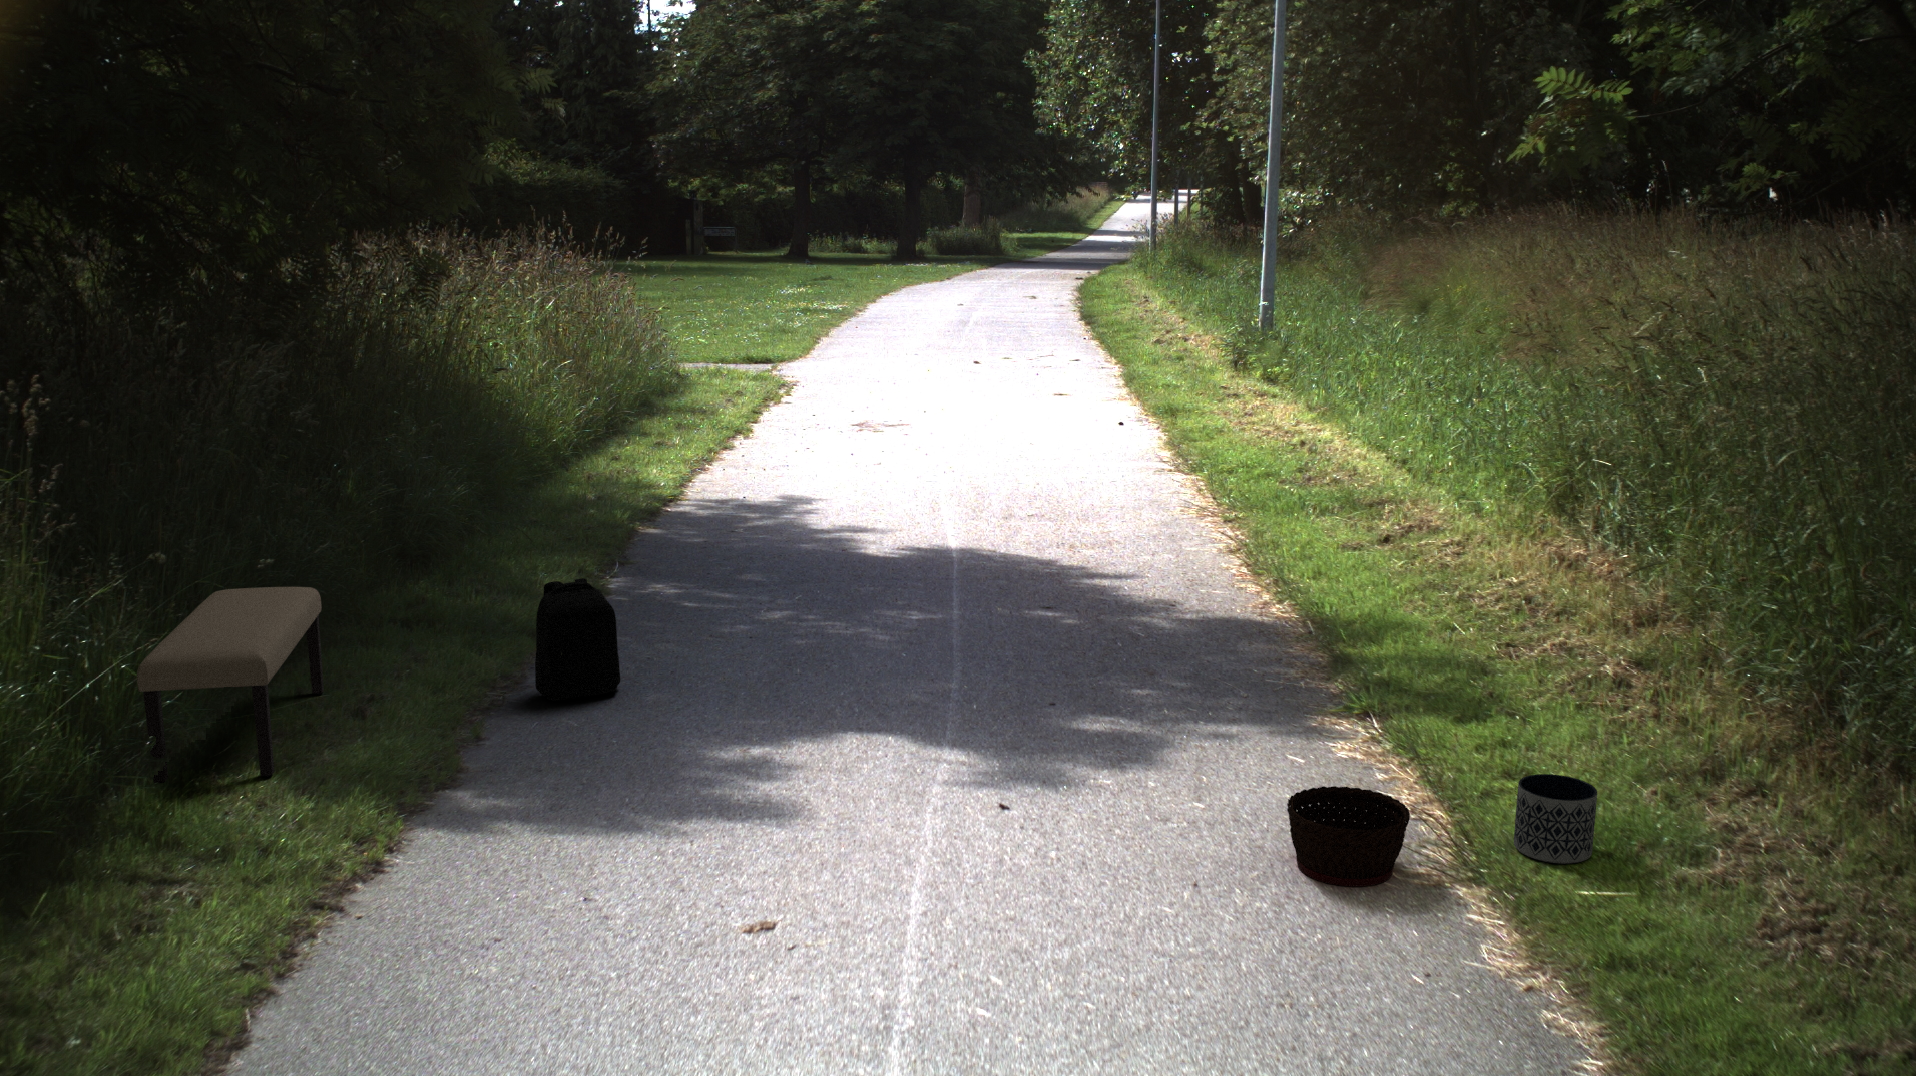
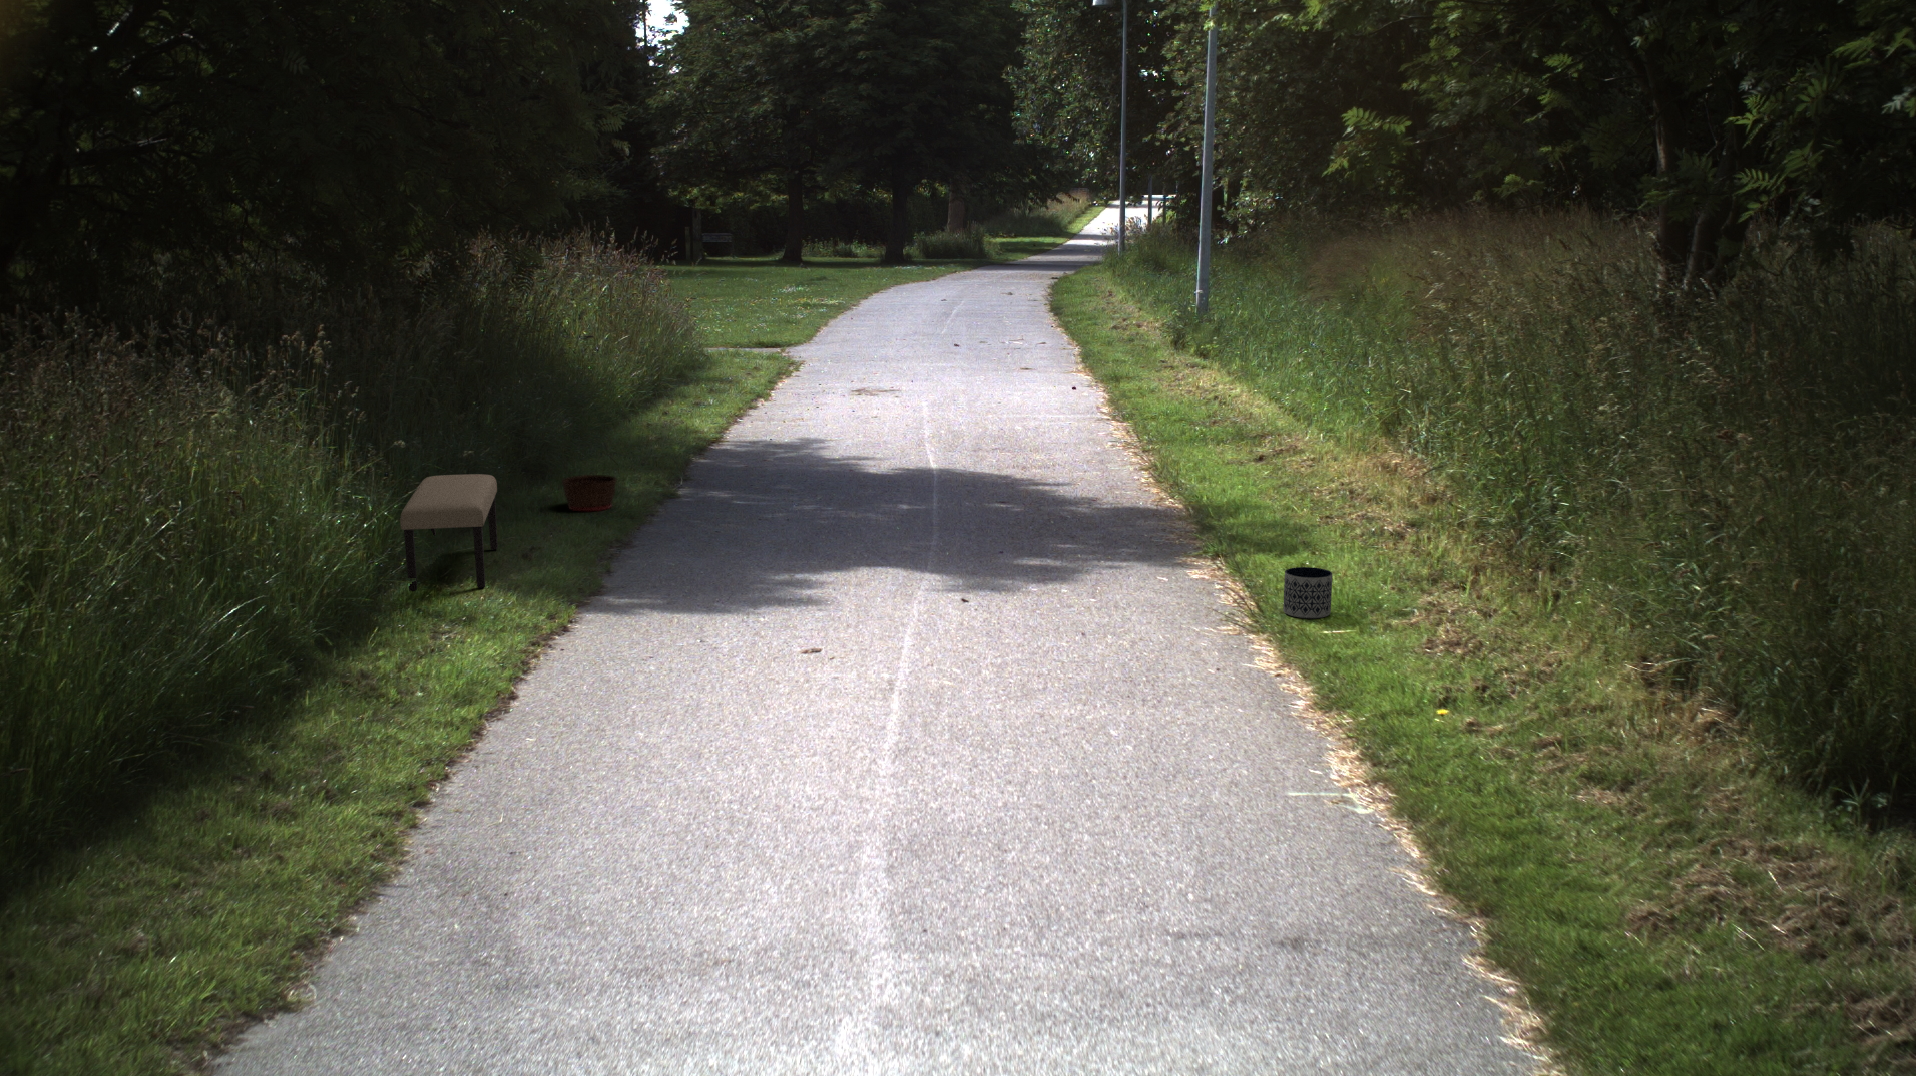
backpack: present [535,578,621,701] -> none [645,469,702,552]
basket: present [1287,786,1410,887] -> present [562,475,616,511]

